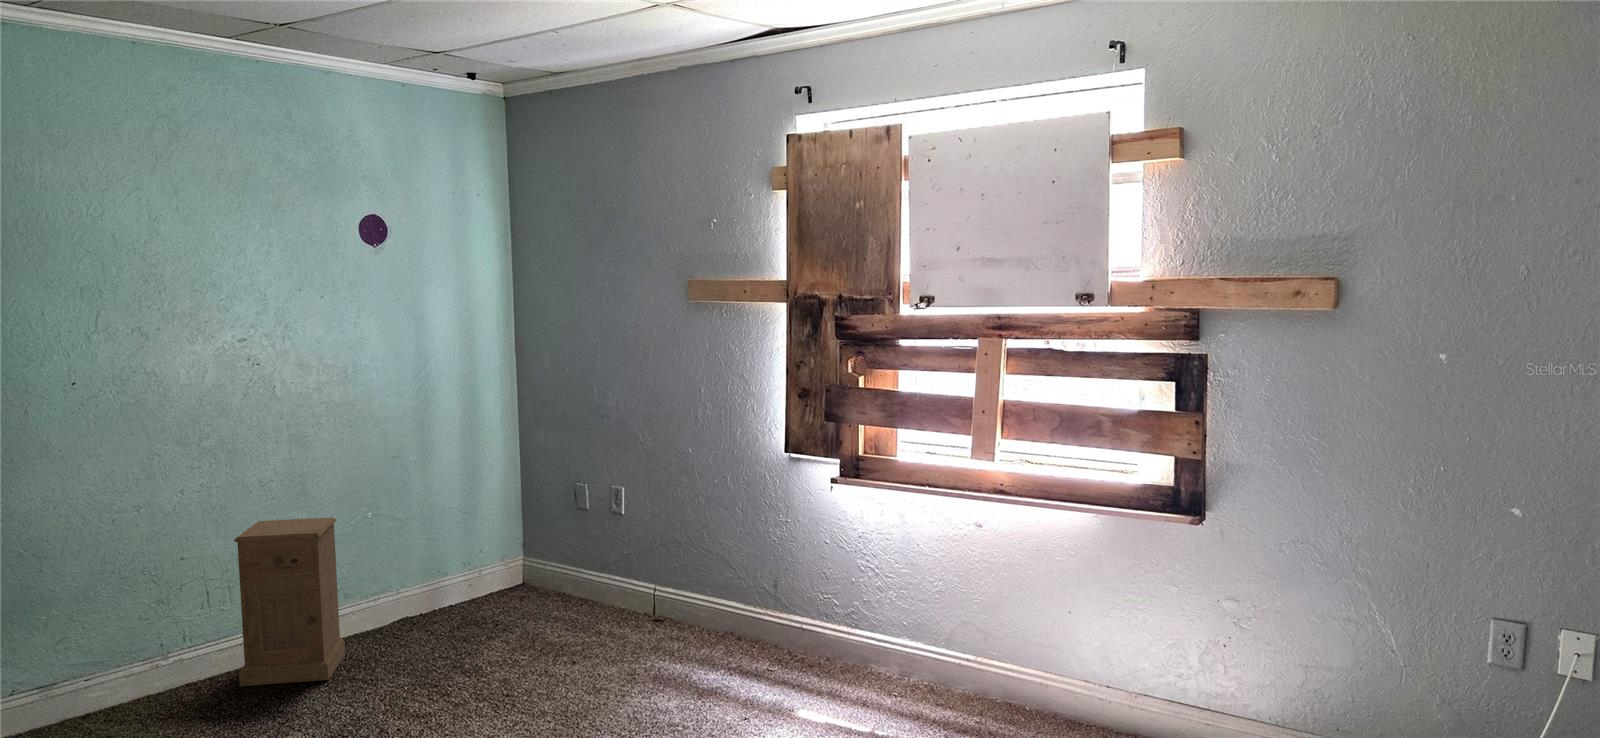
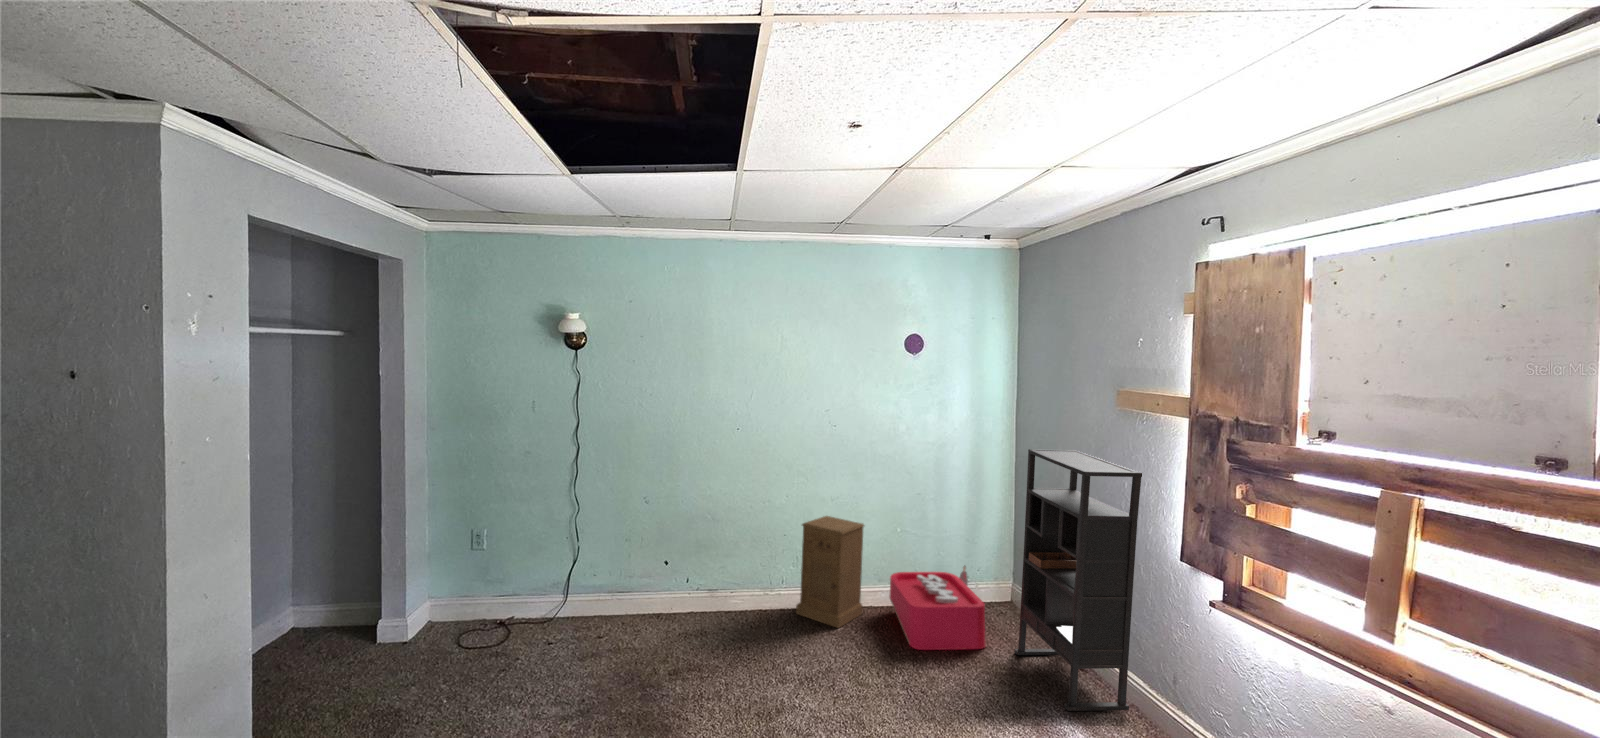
bookshelf: none [574,361,726,658] -> present [1015,449,1142,711]
storage bin: none [380,548,540,664] -> present [890,566,985,650]

